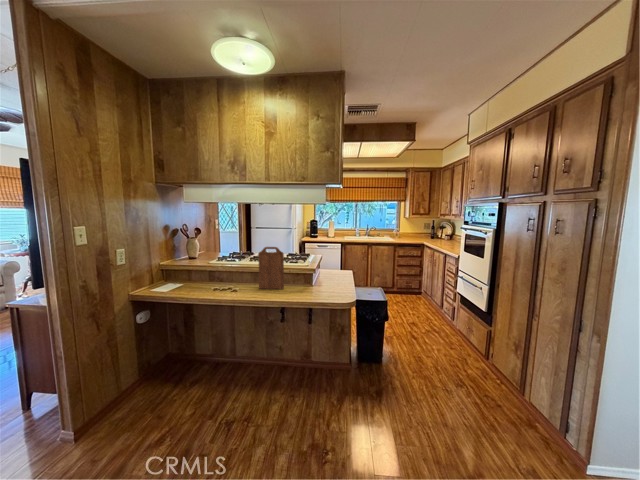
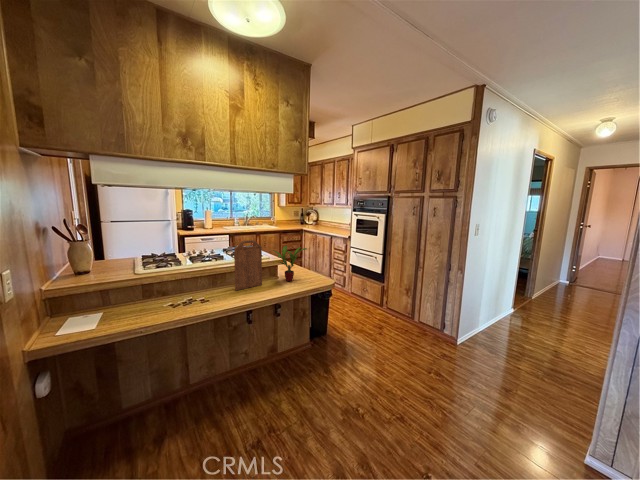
potted plant: none [293,255,329,291] -> present [273,245,307,281]

